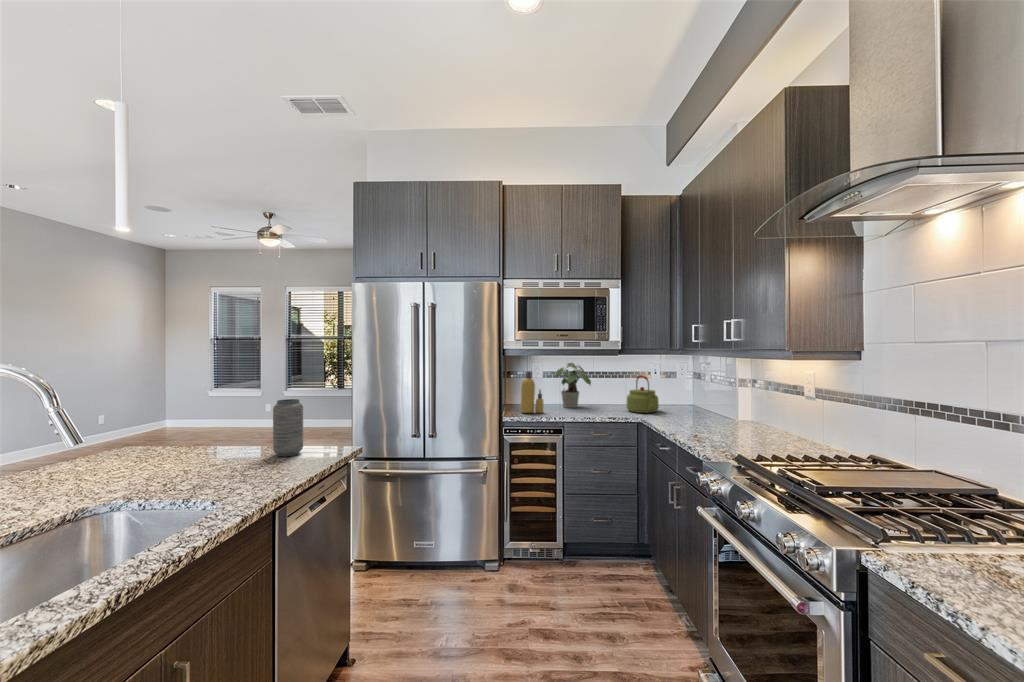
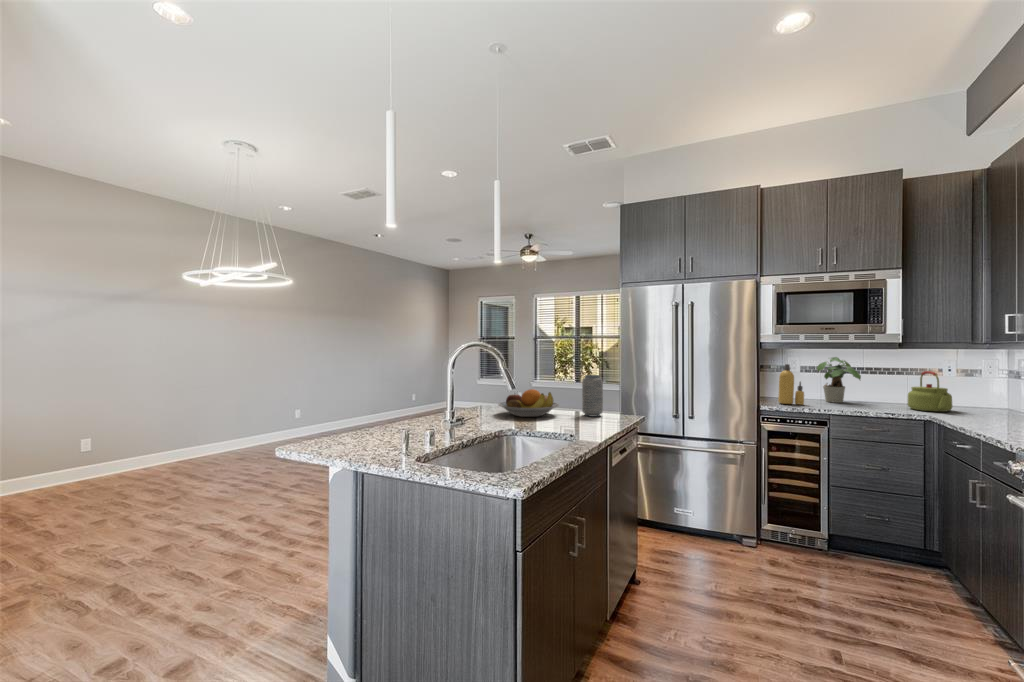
fruit bowl: none [128,426,237,469] -> present [498,389,559,417]

